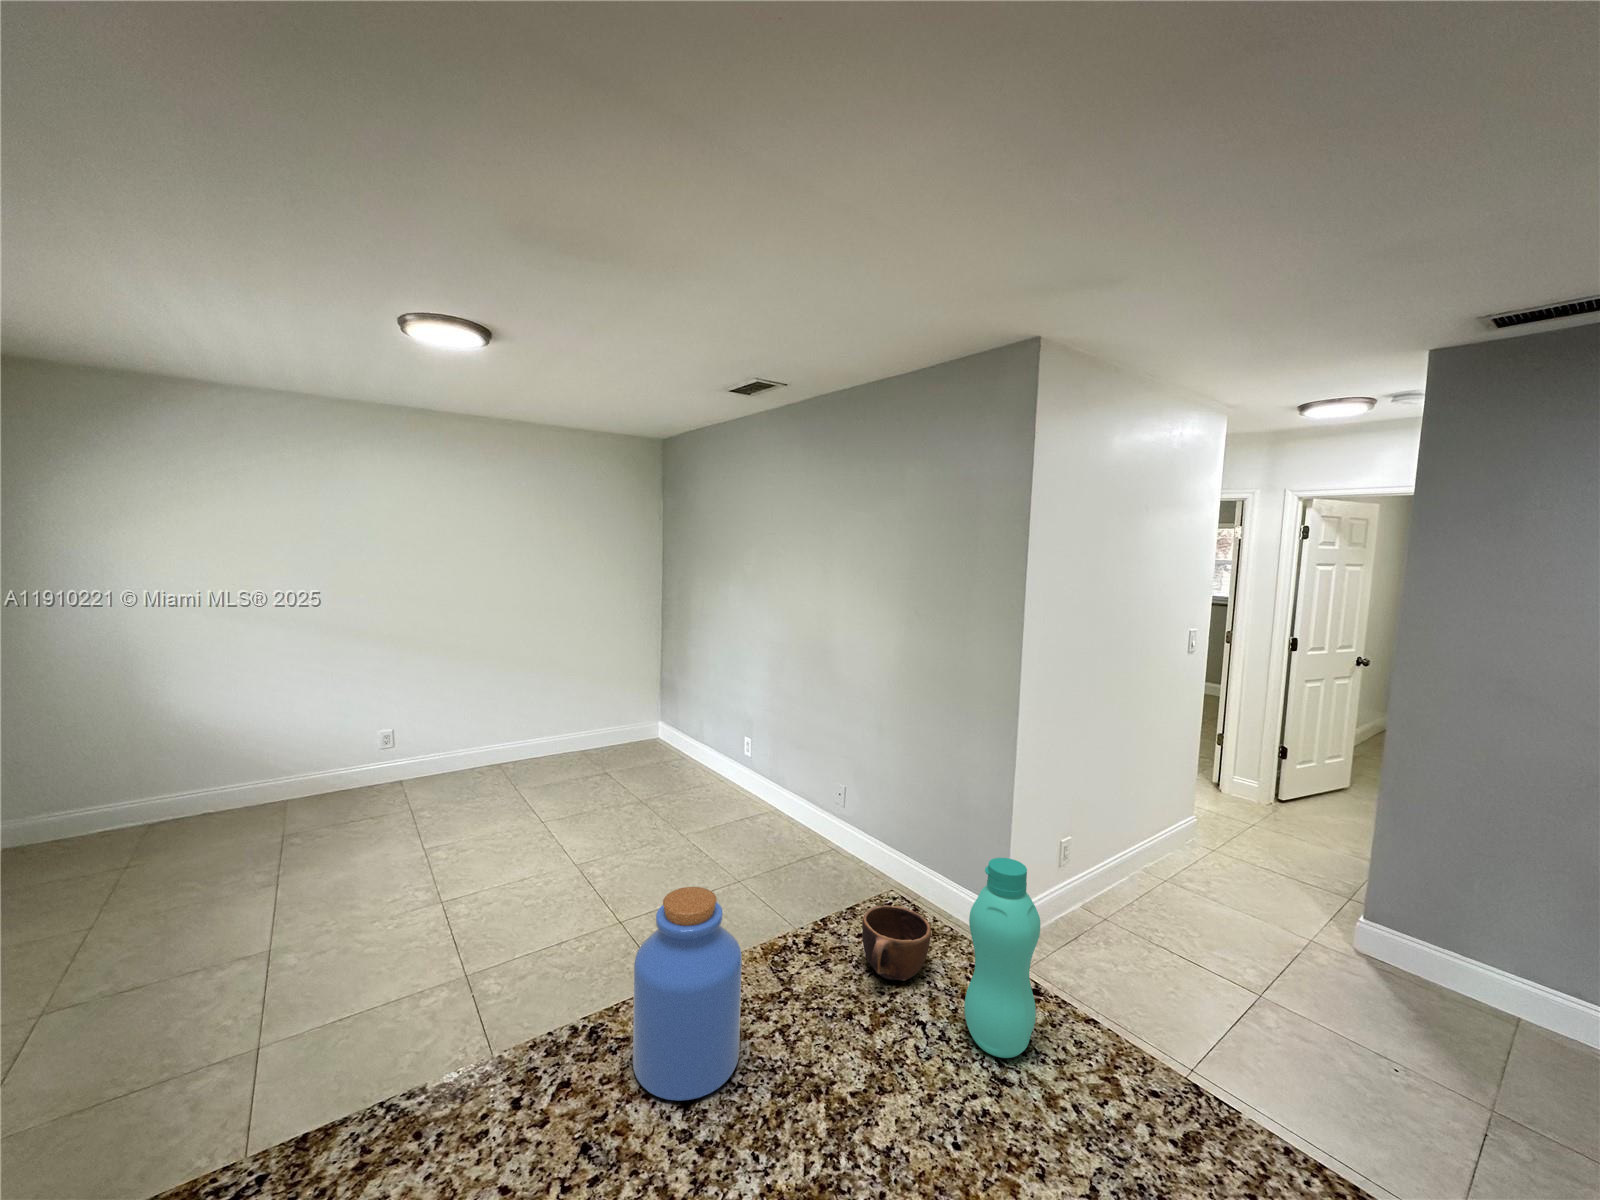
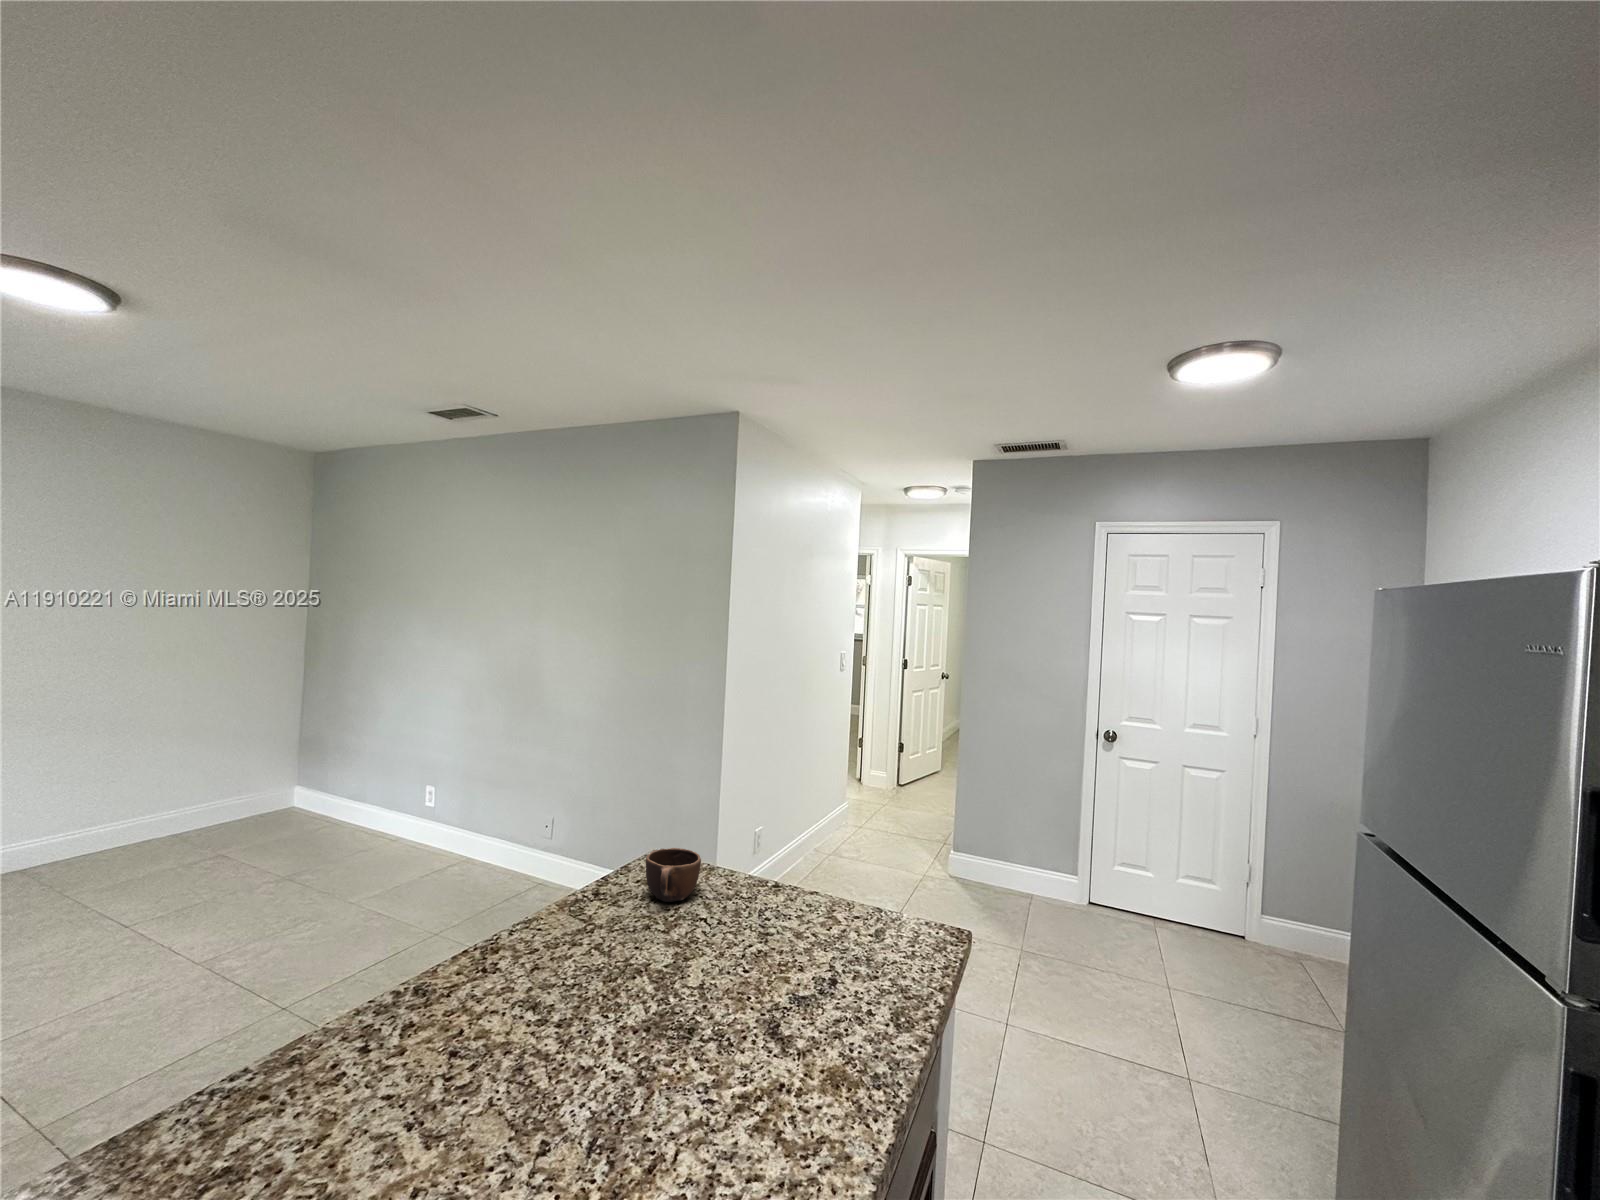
bottle: present [964,858,1040,1058] -> none [735,781,785,924]
jar: present [633,887,742,1101] -> none [472,832,573,1006]

